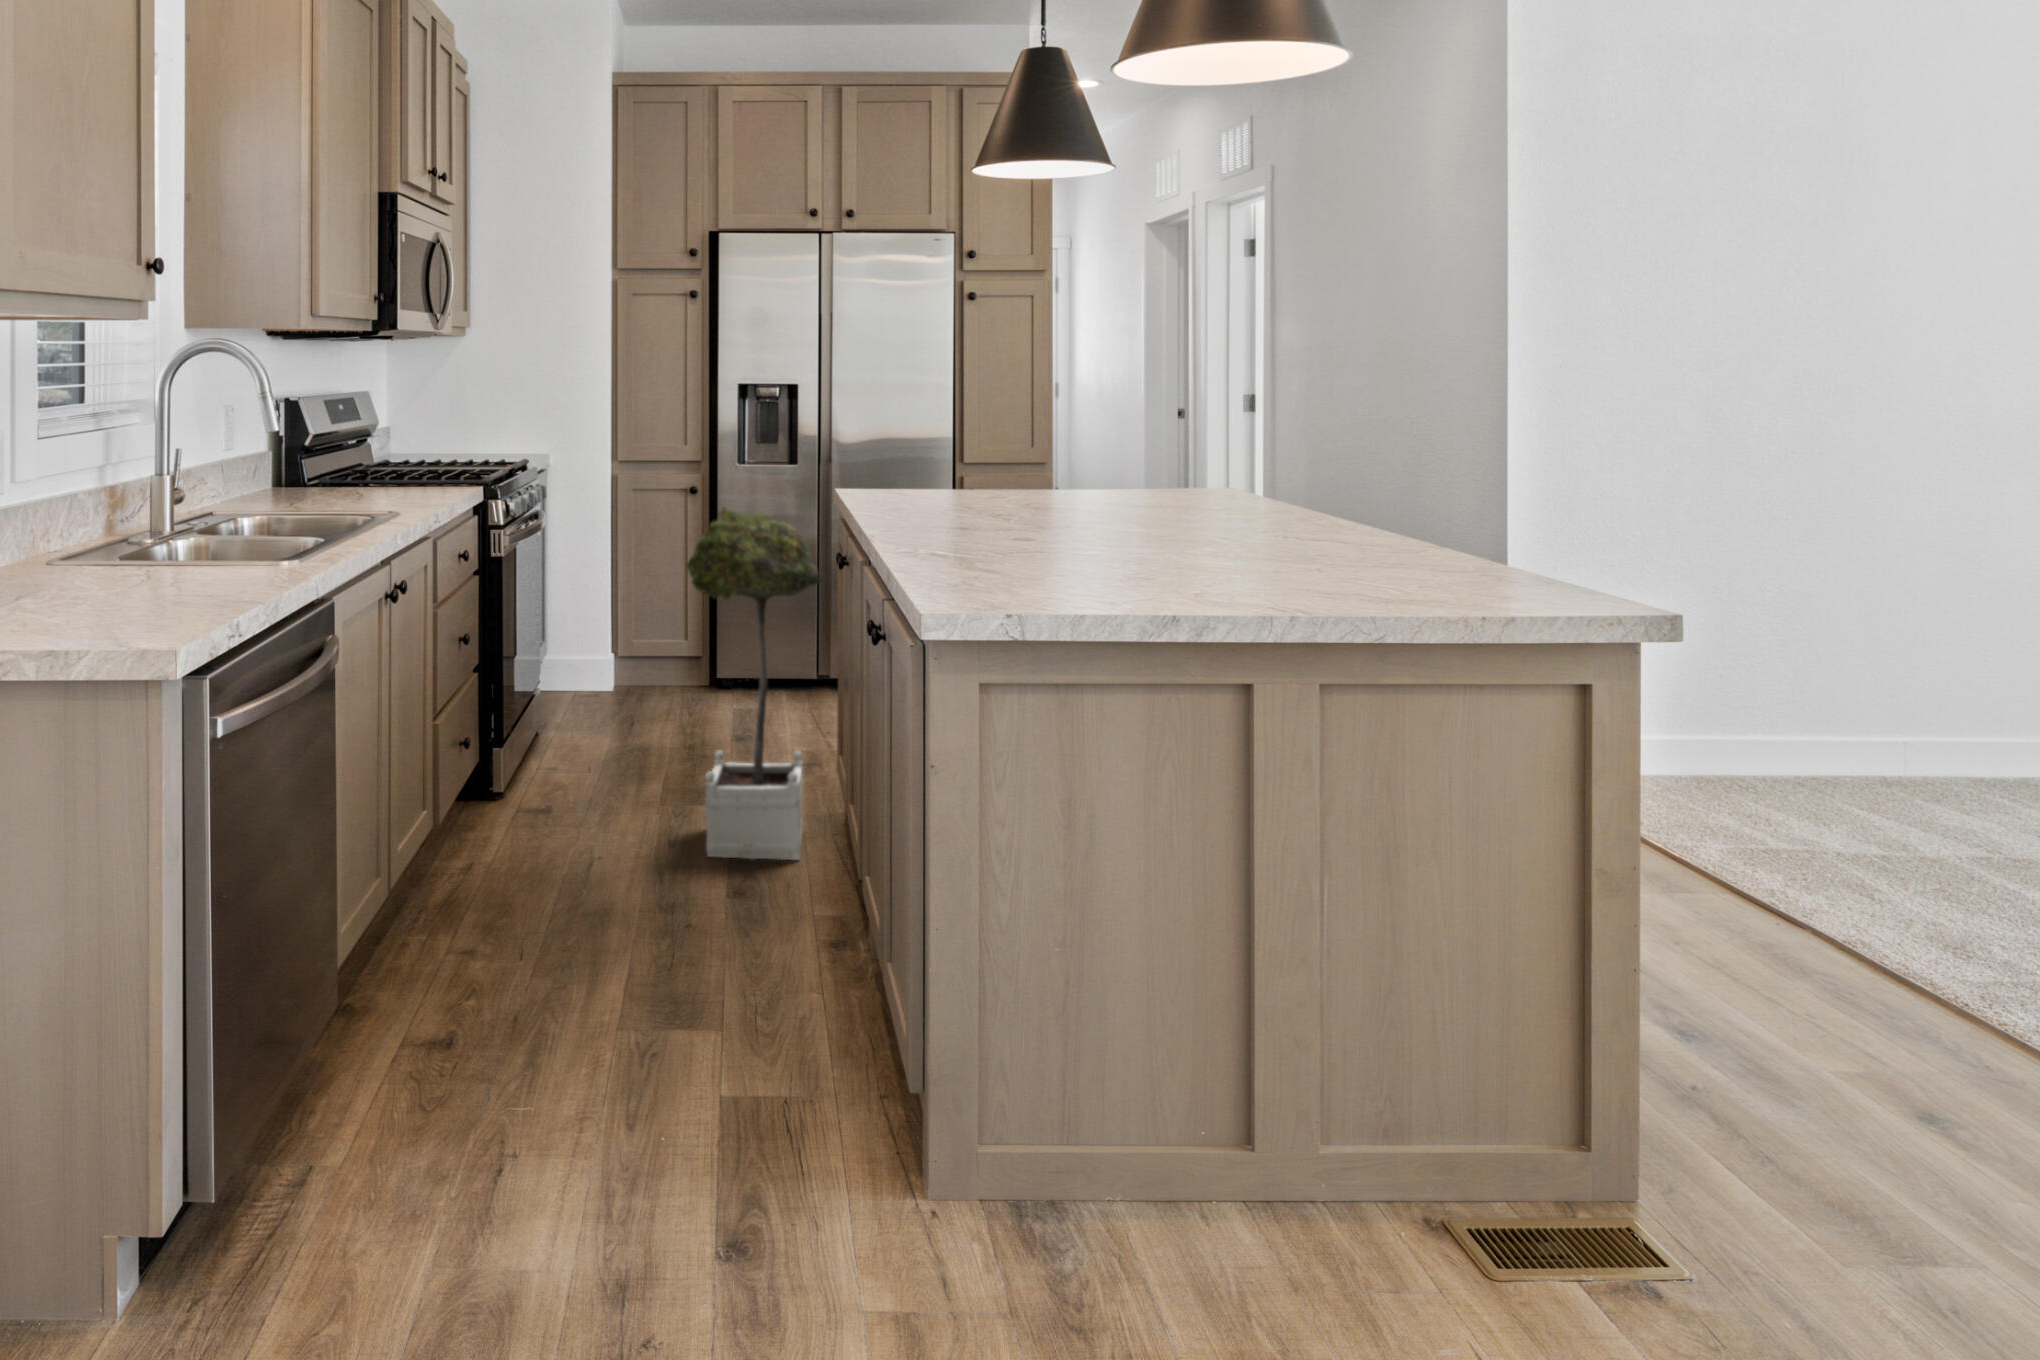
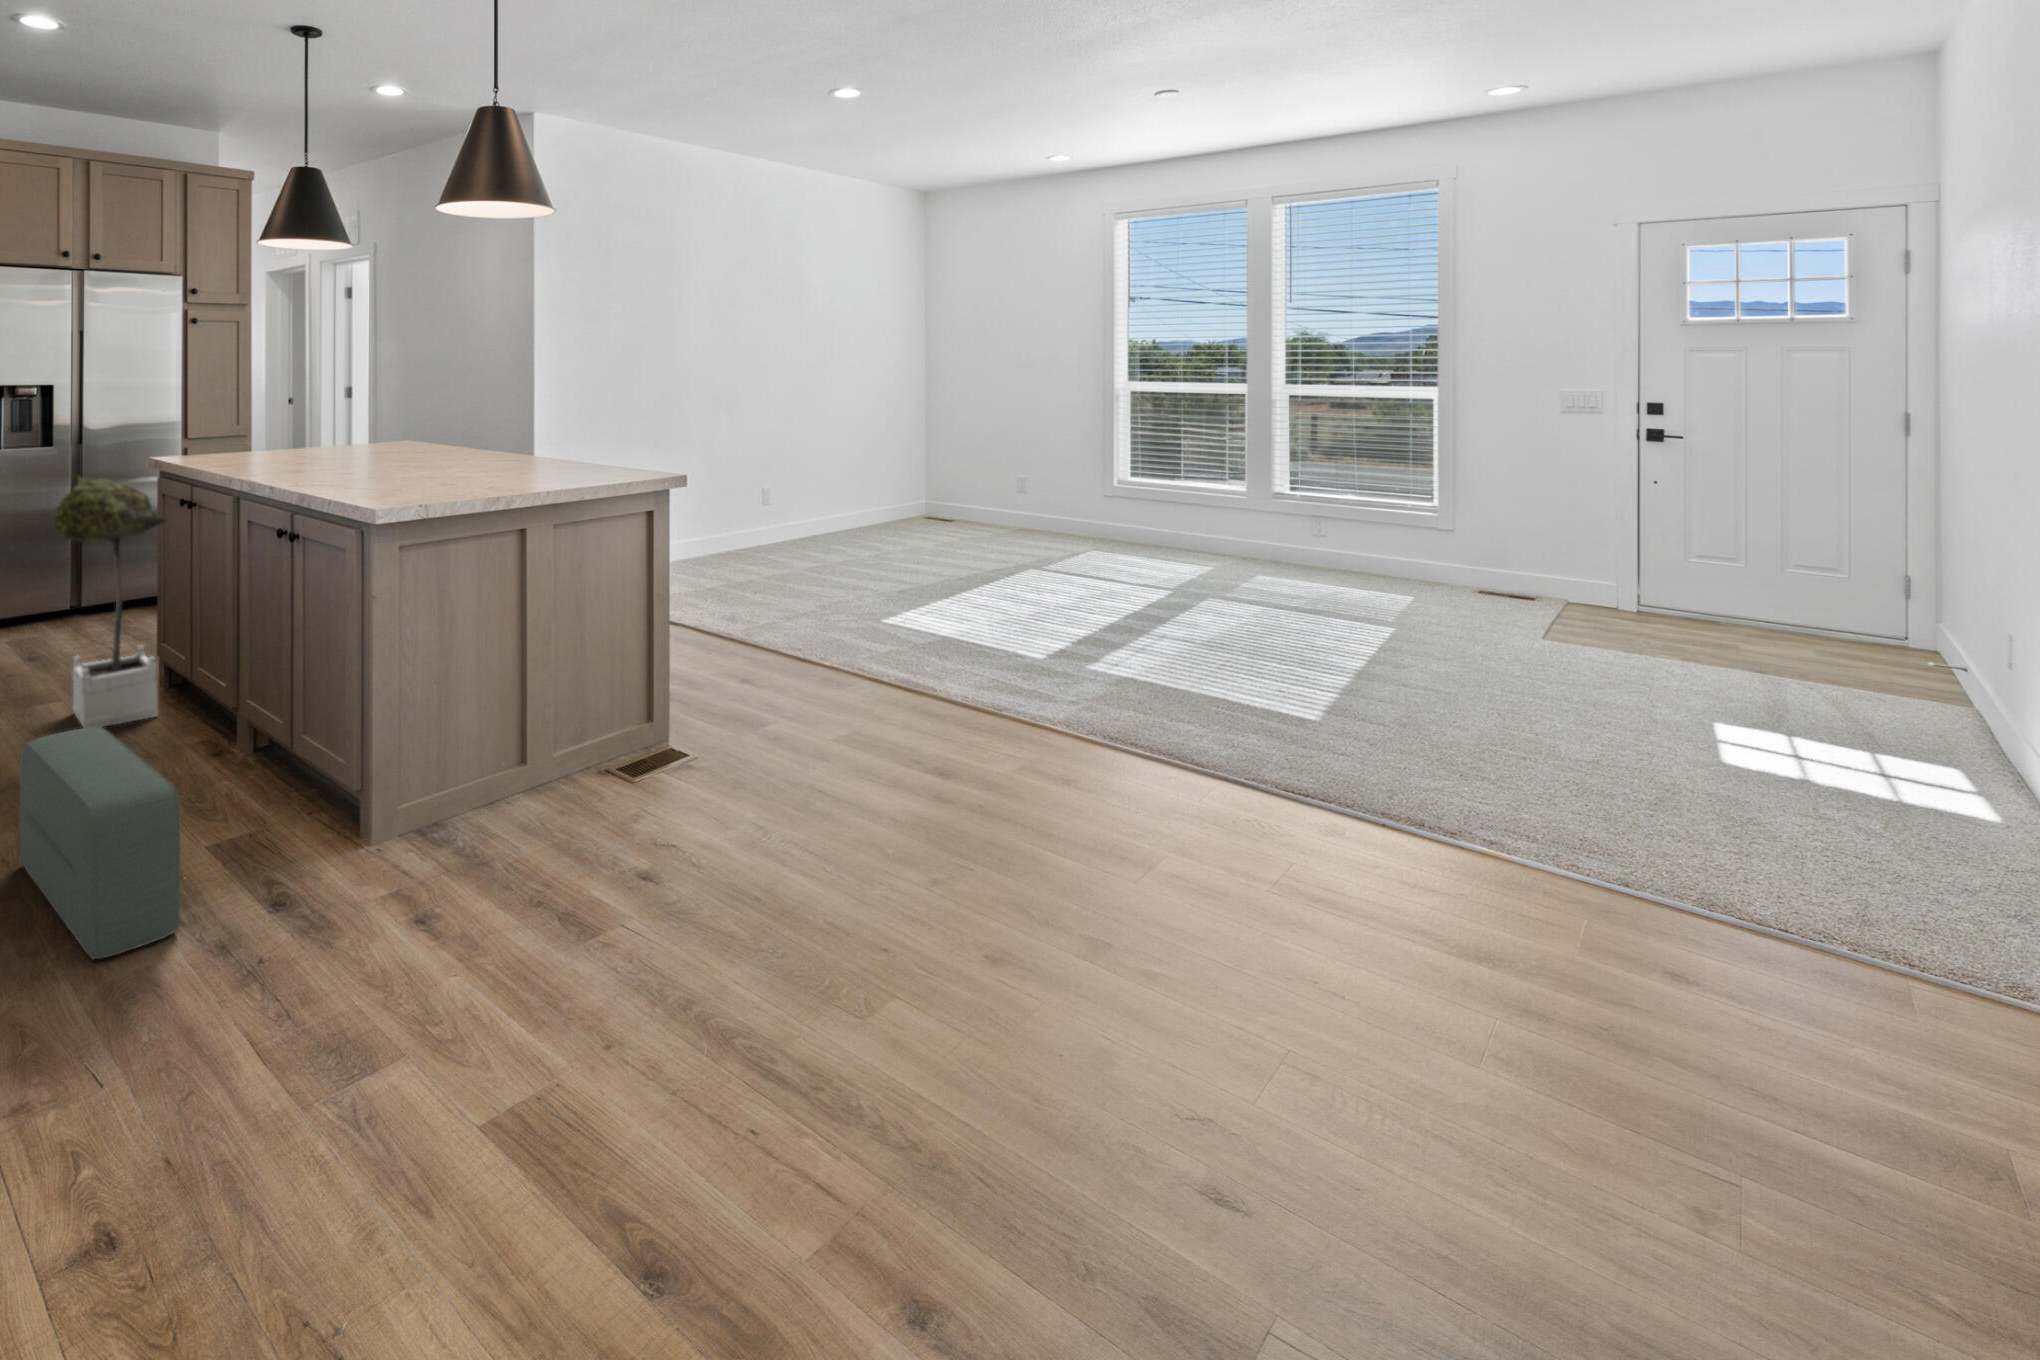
pouf: none [431,877,596,1266] -> present [19,727,180,959]

